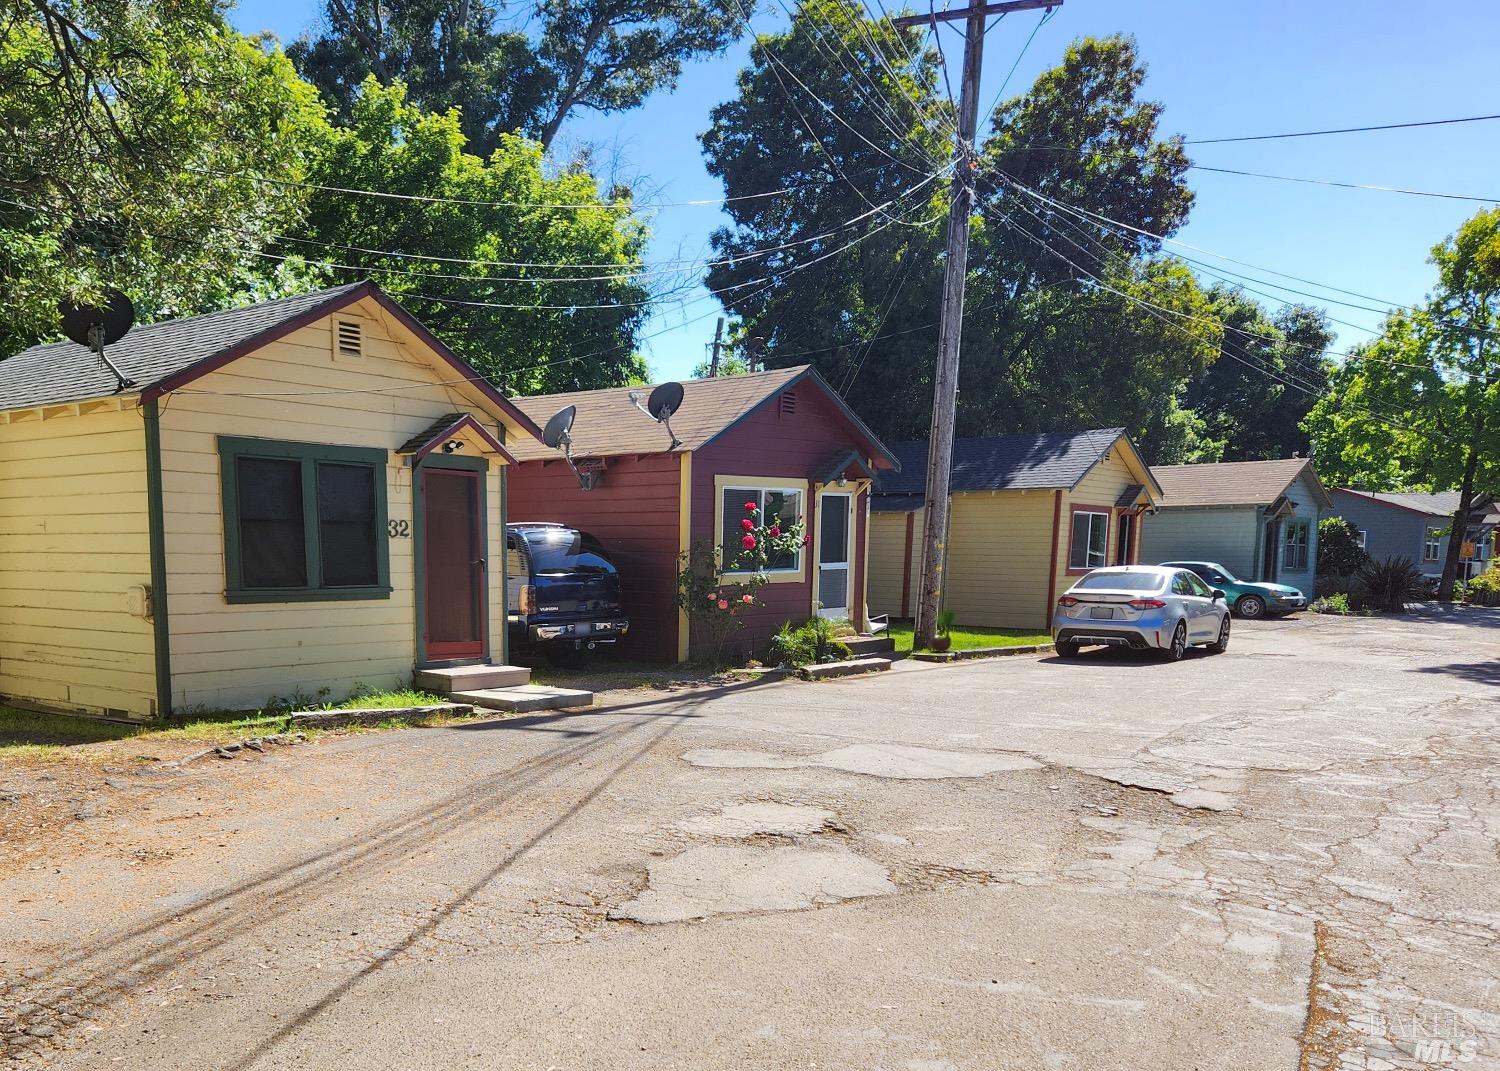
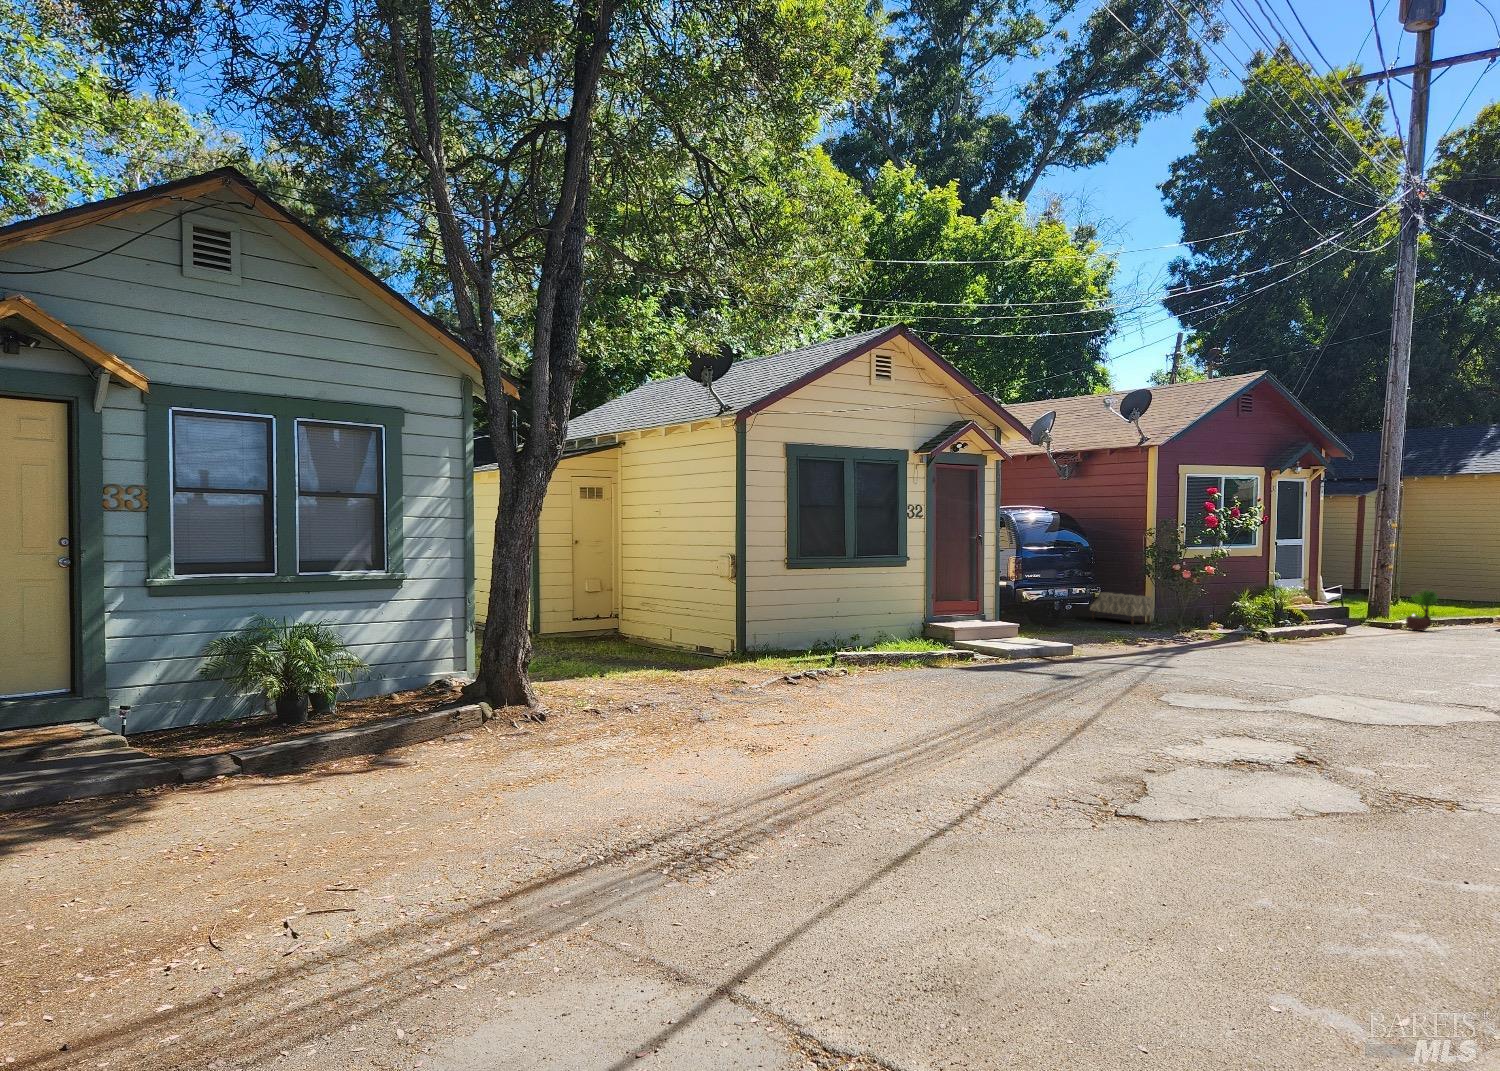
bench: none [621,626,690,665] -> present [1090,593,1153,624]

